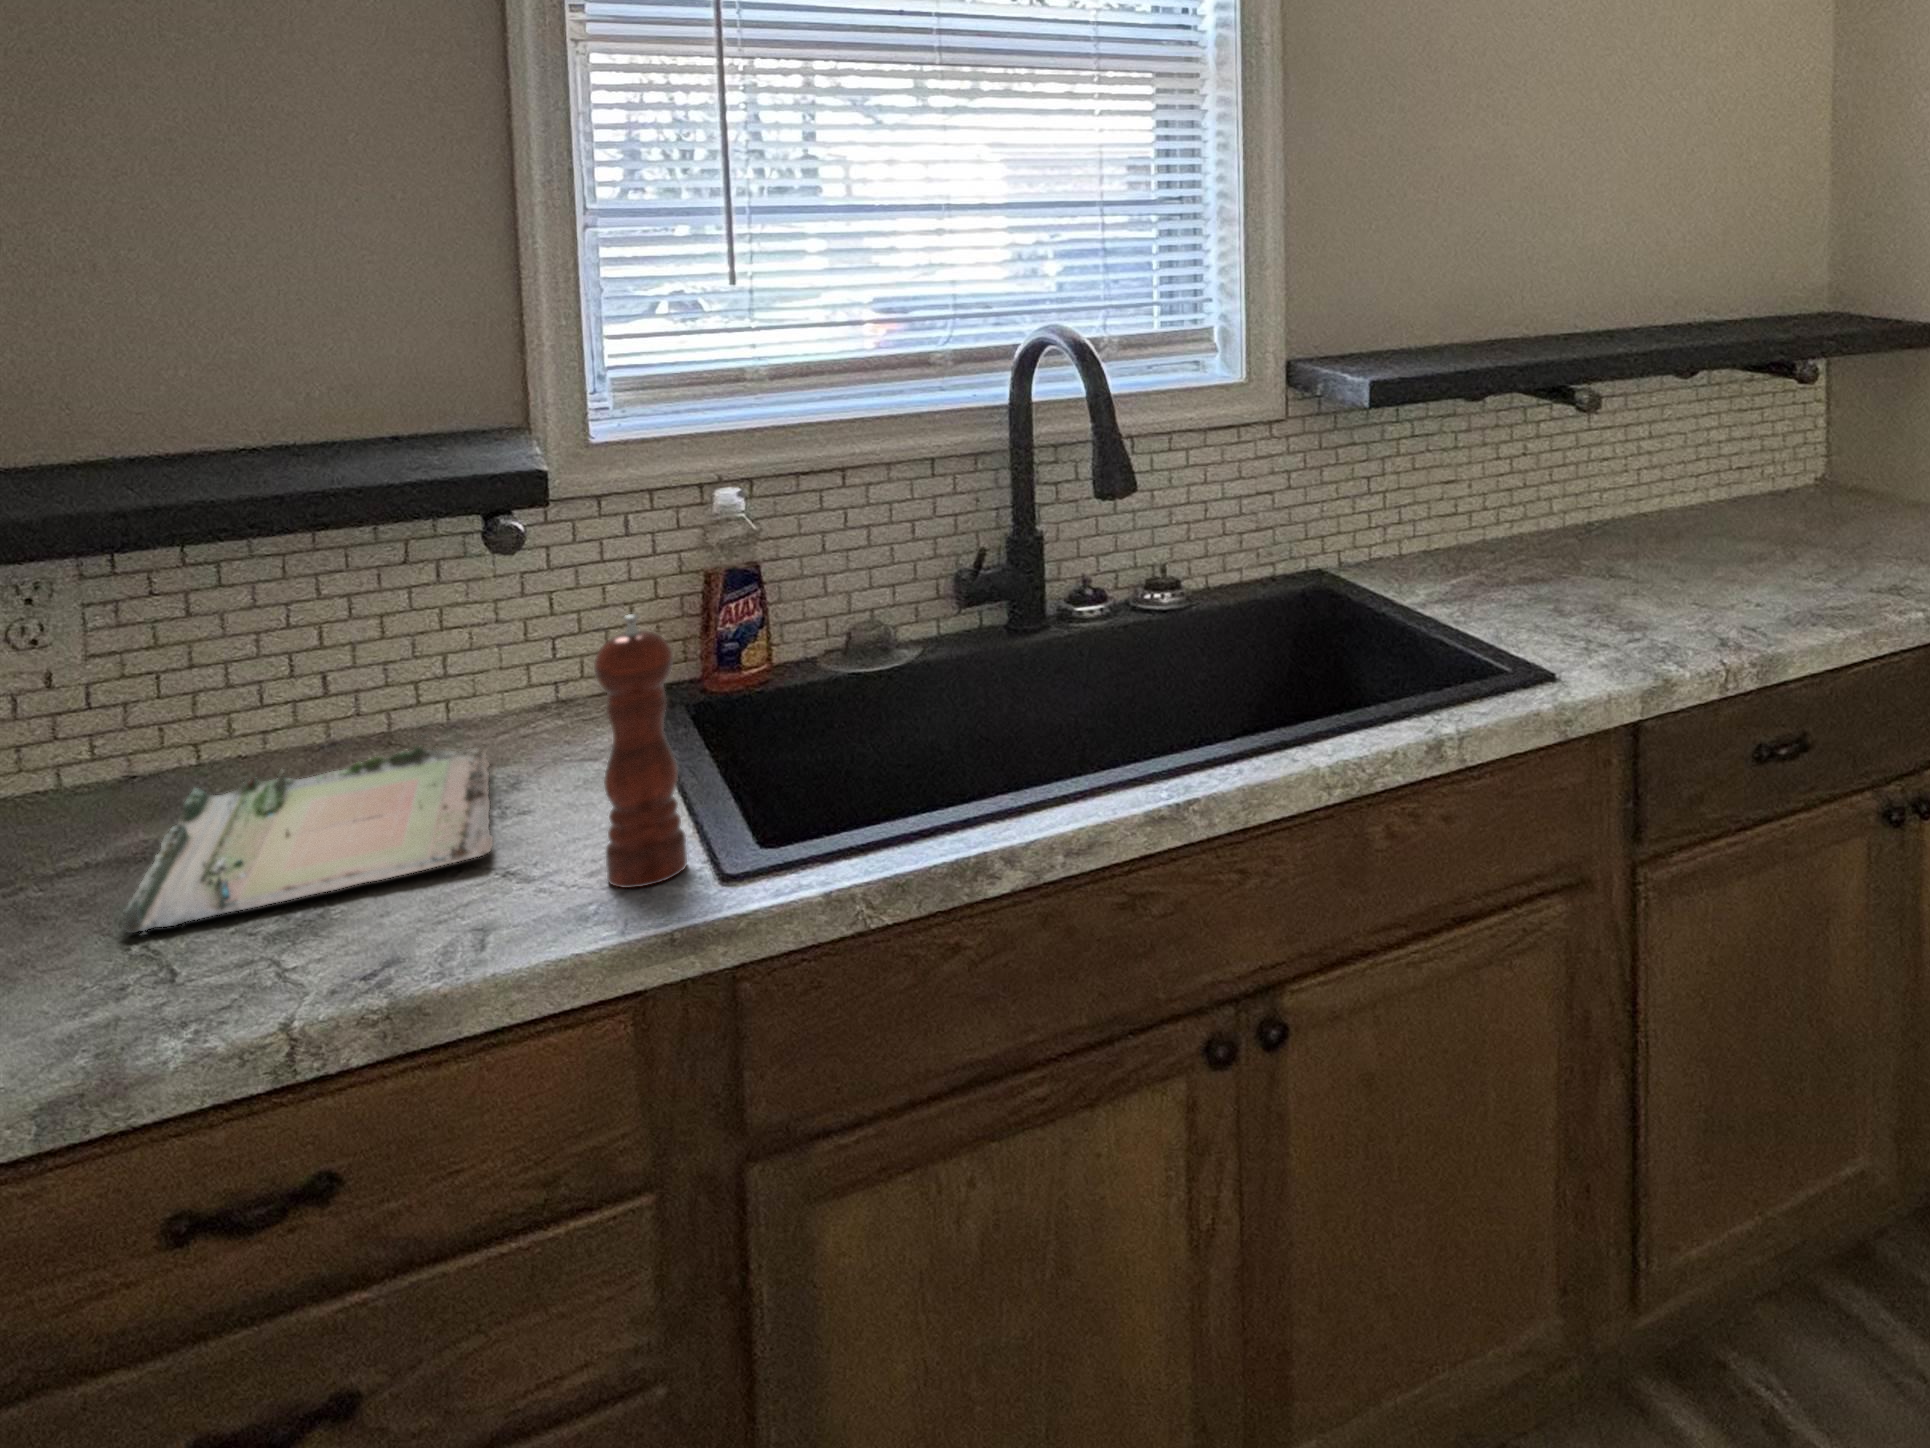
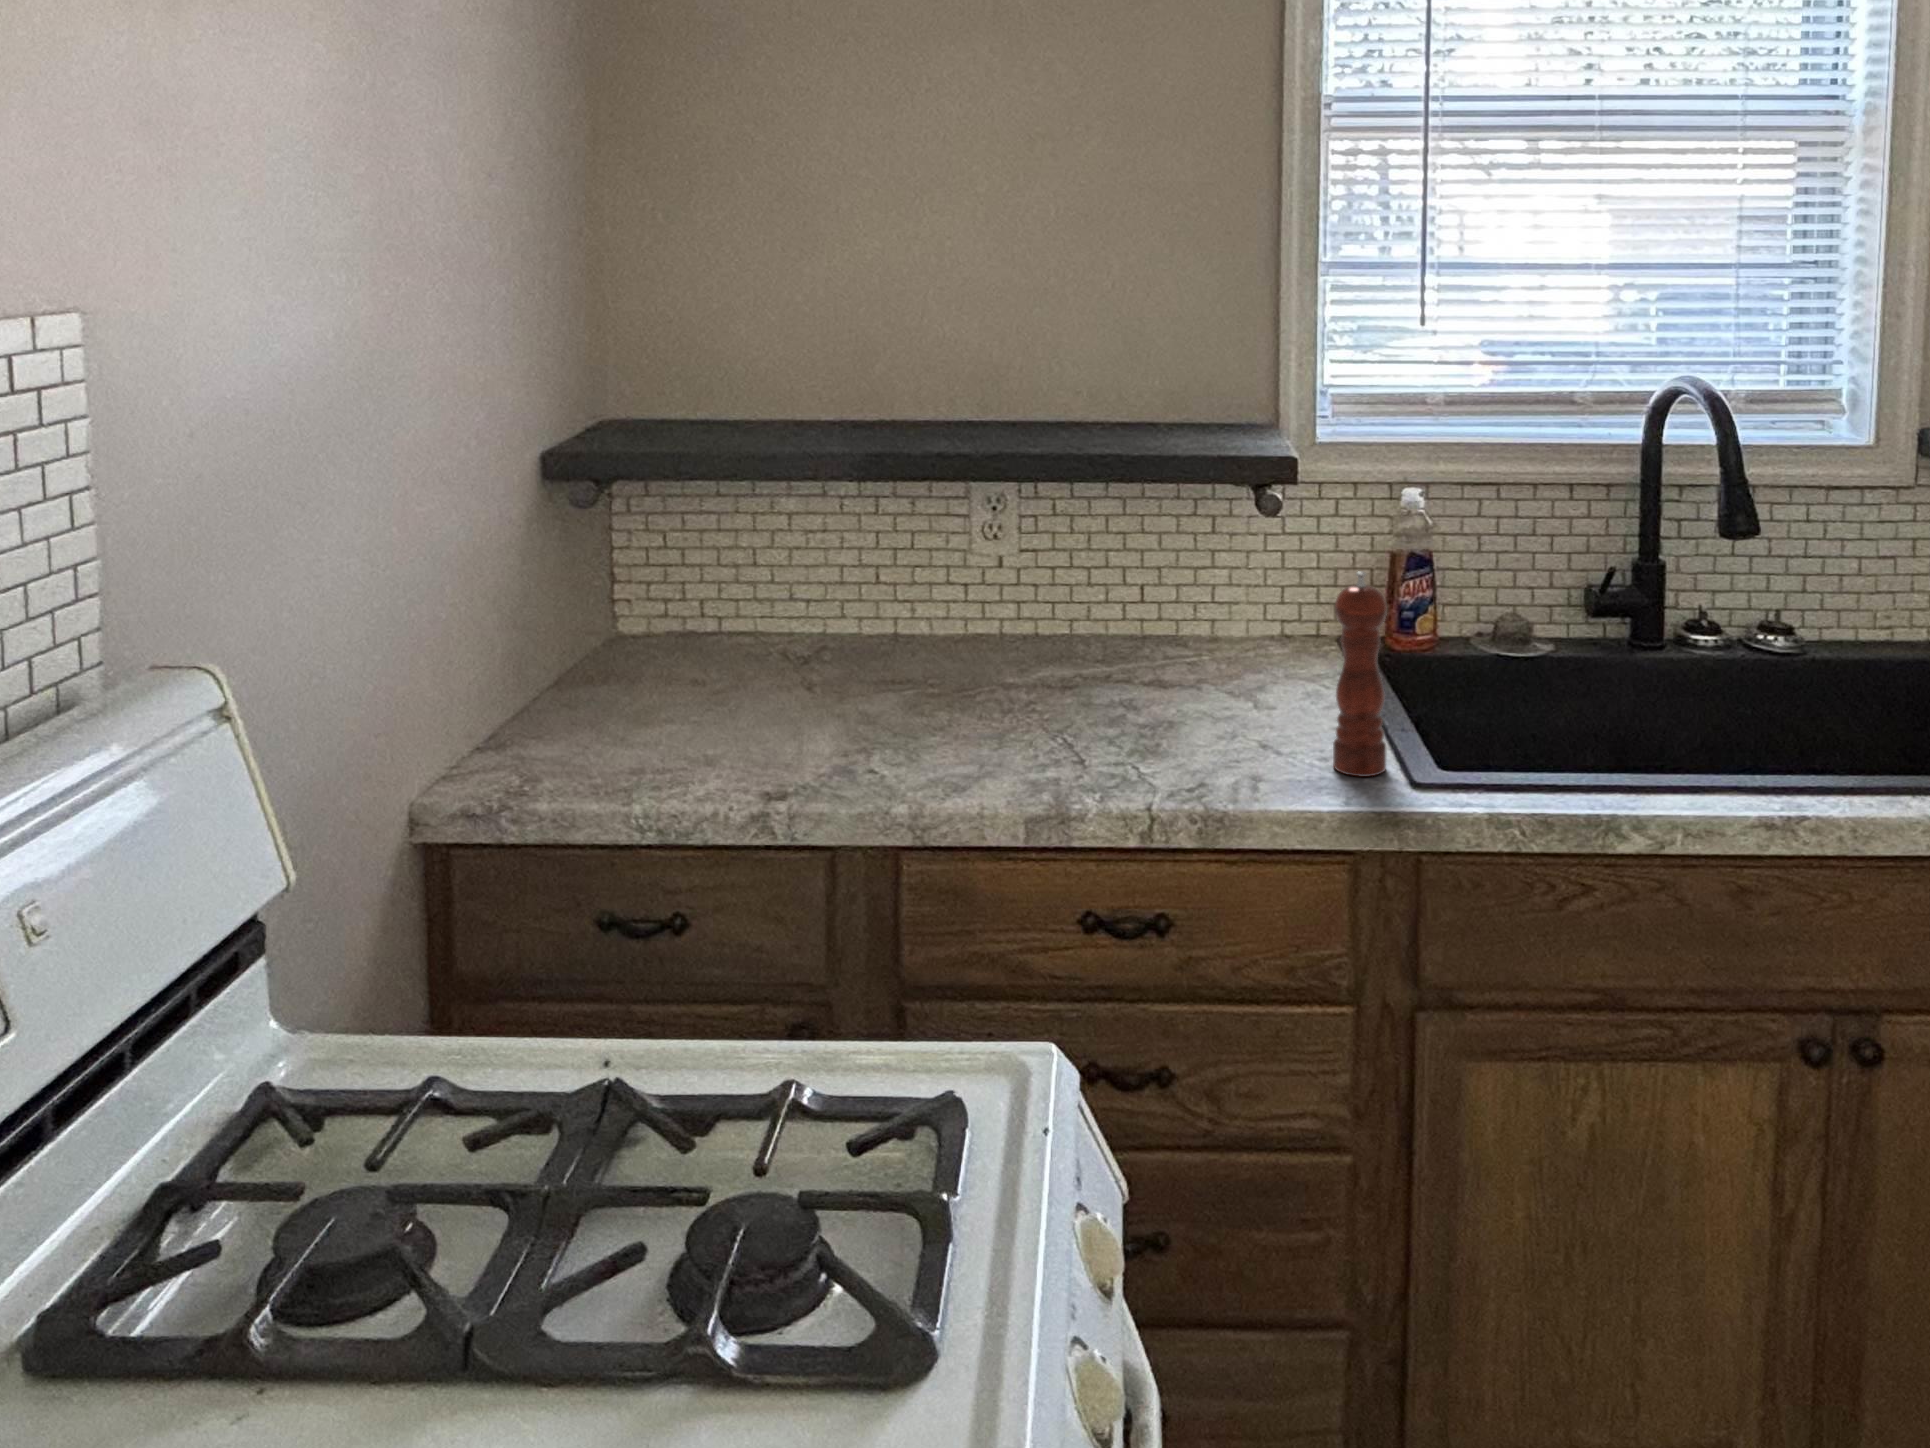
tray: present [123,735,493,935] -> none [1058,634,1258,731]

